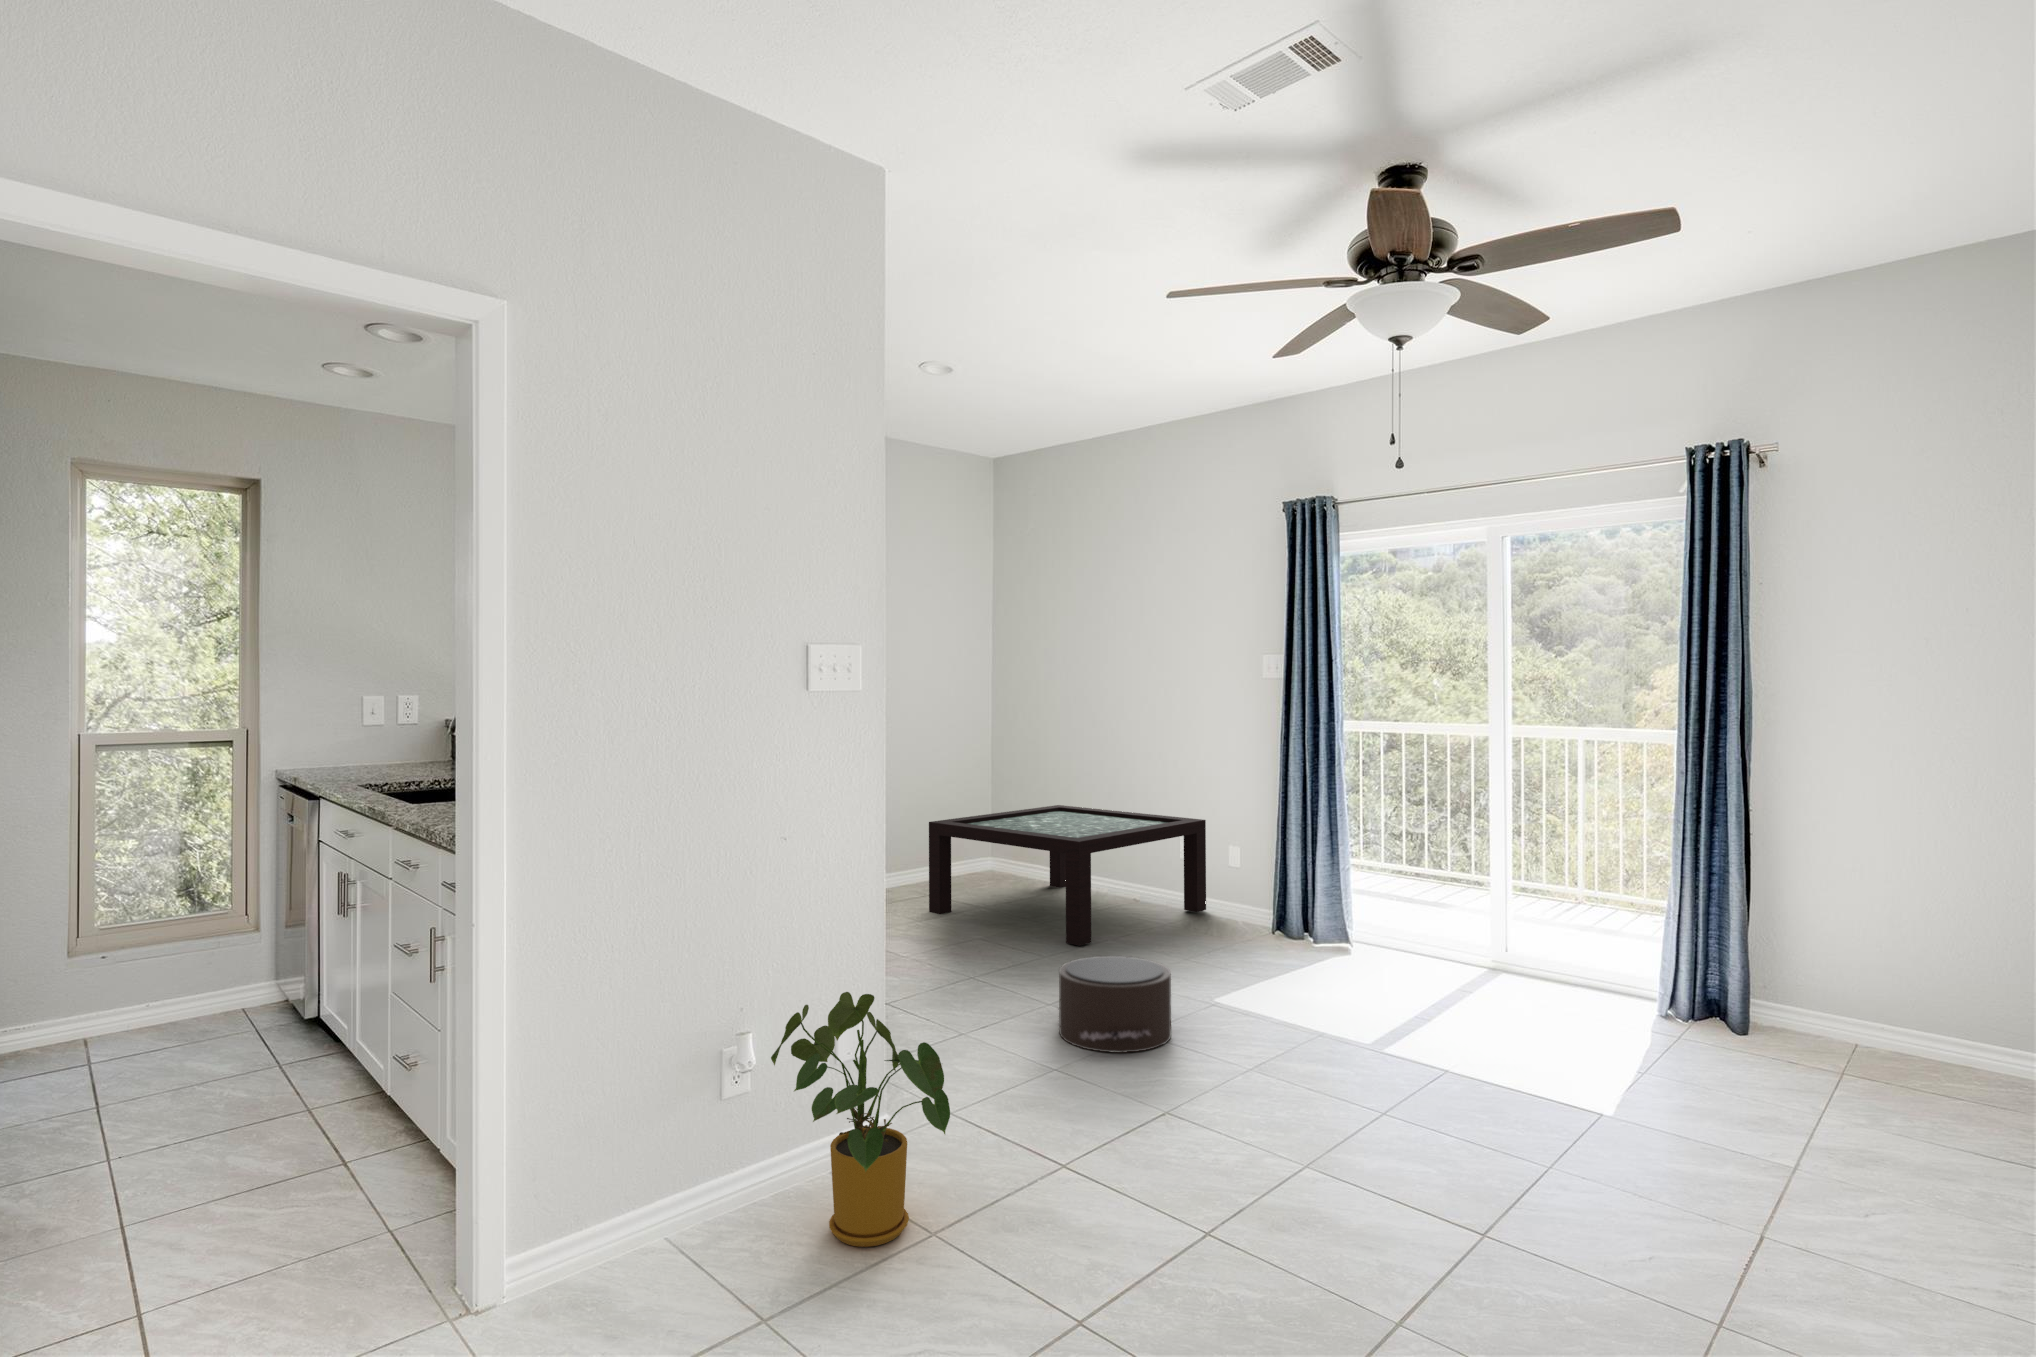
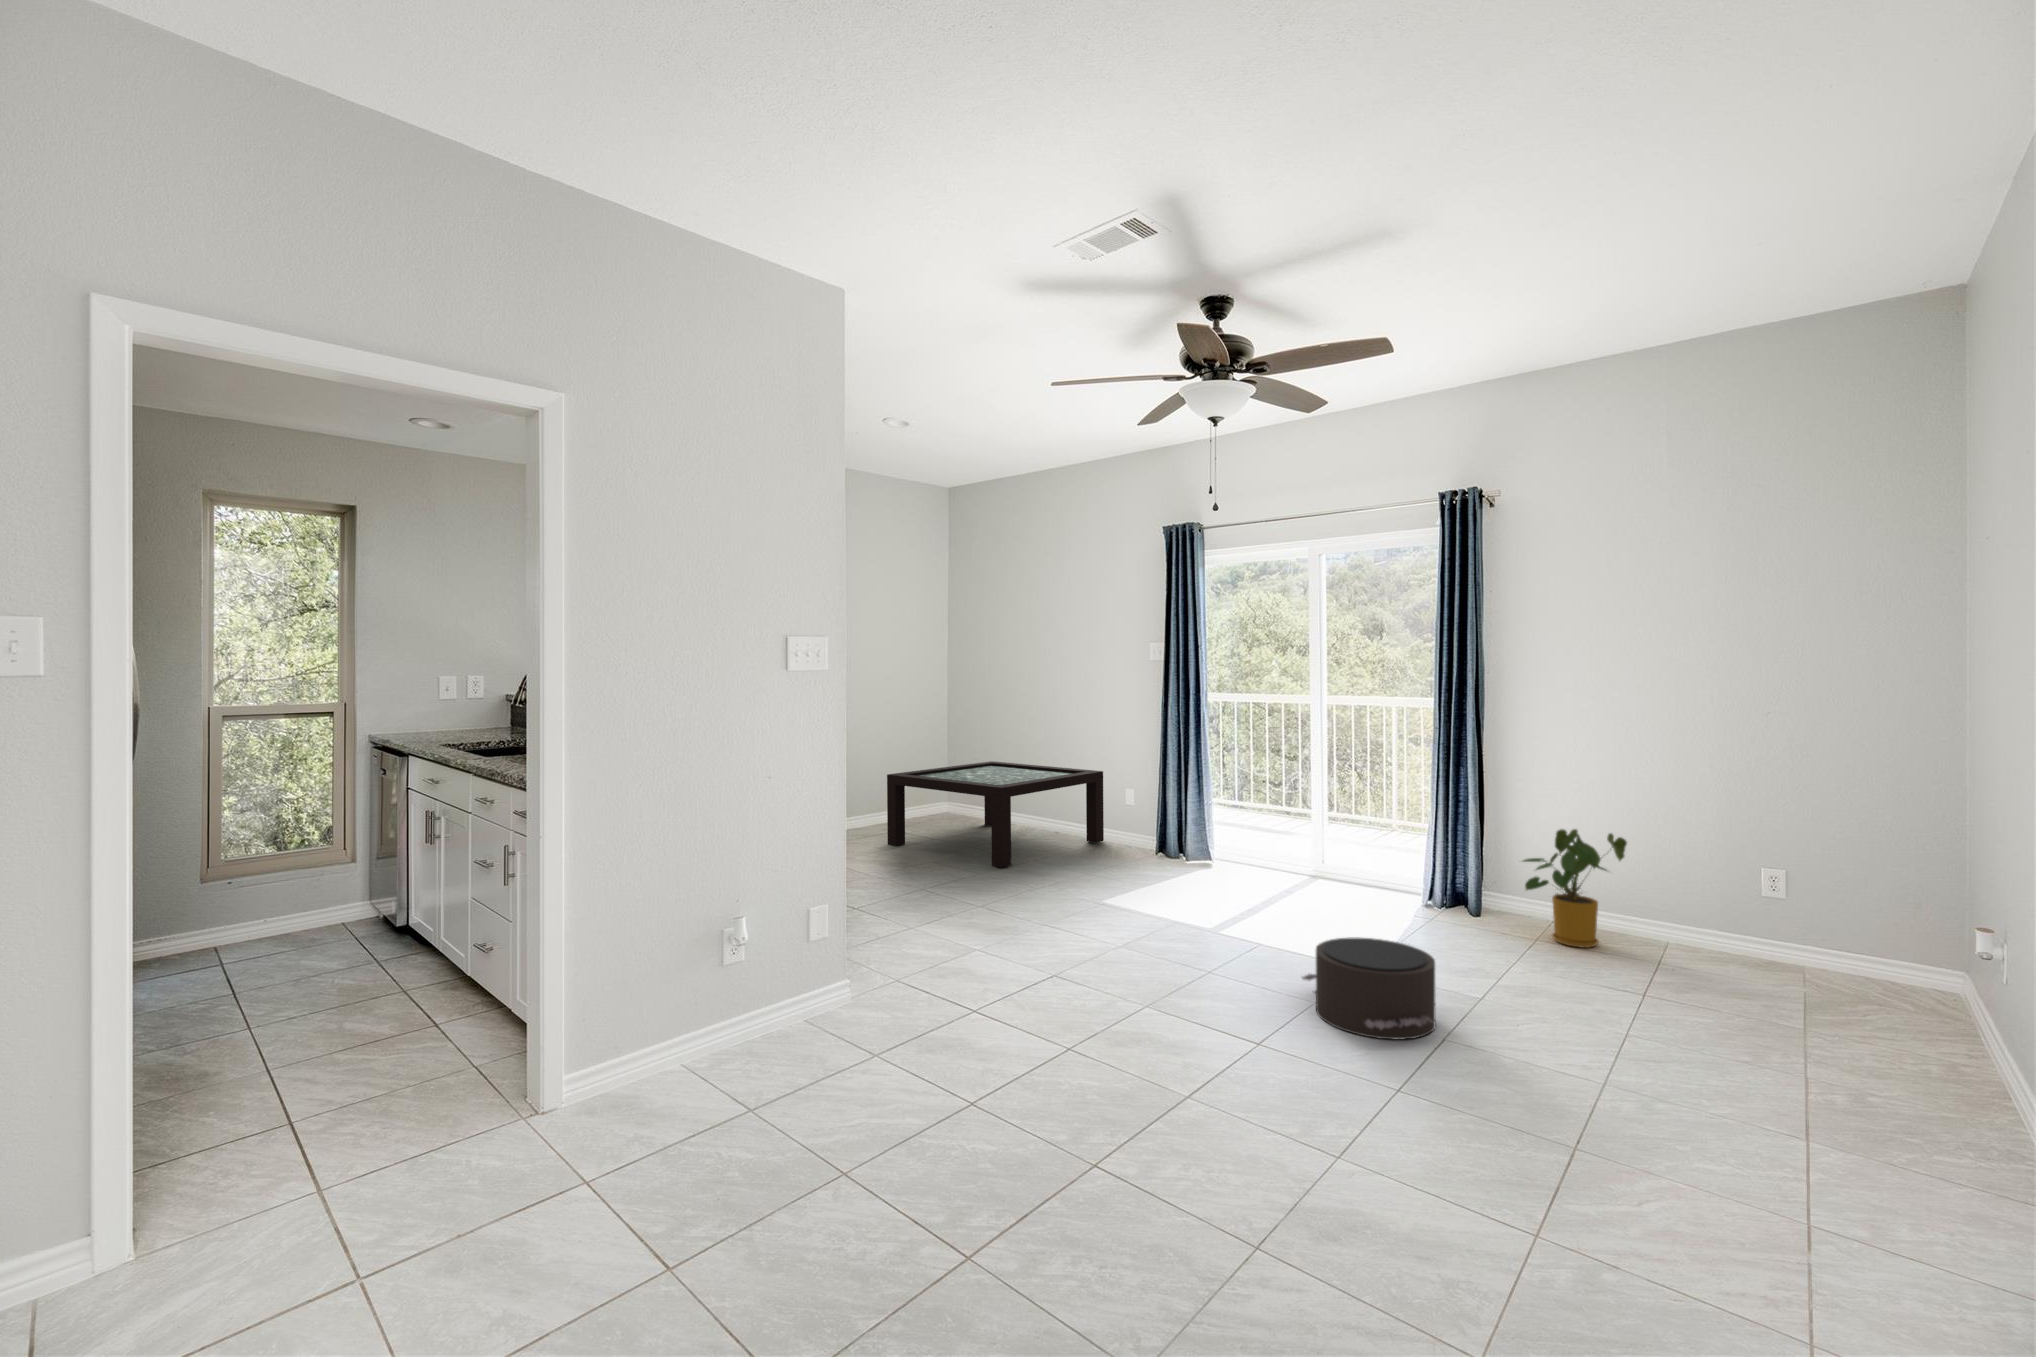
pouf: present [1059,956,1171,1053] -> present [1302,937,1435,1040]
house plant: present [771,992,950,1247] -> present [1523,829,1627,948]

